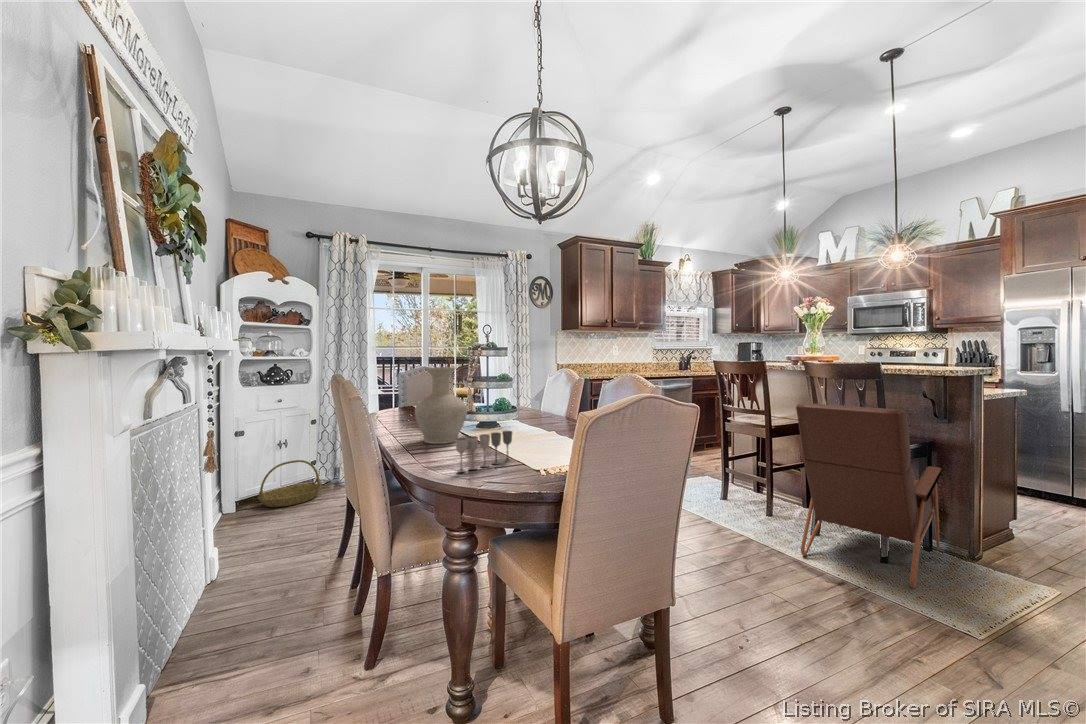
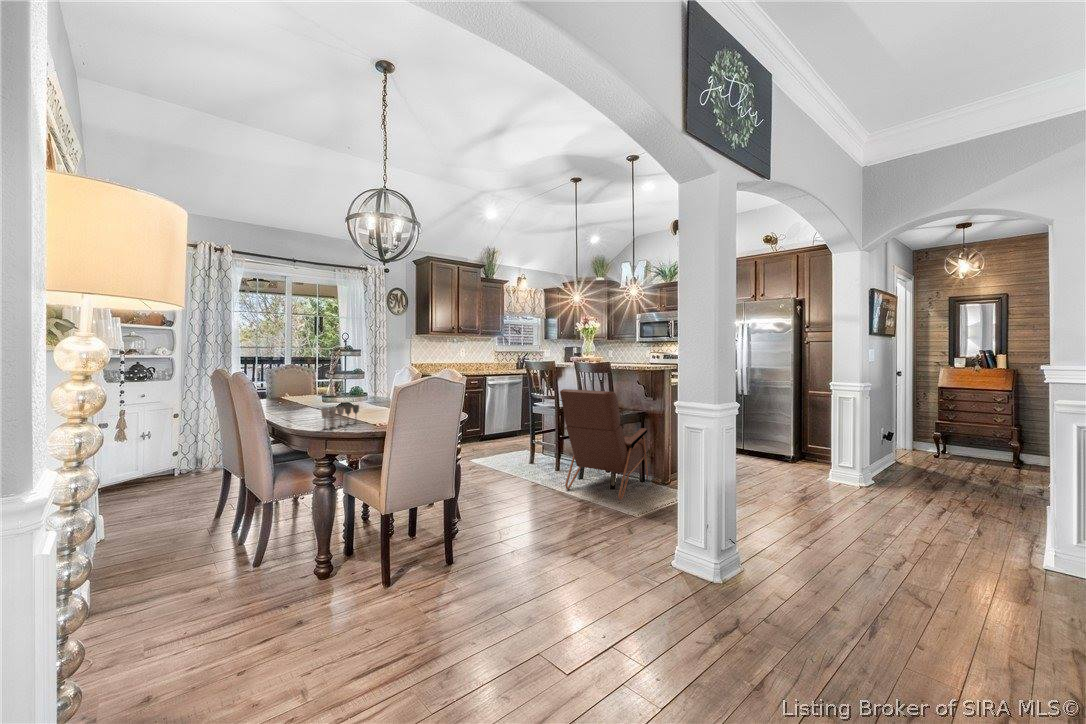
vase: present [415,367,467,444] -> none [289,365,328,417]
basket: present [258,460,322,507] -> none [123,448,188,490]

